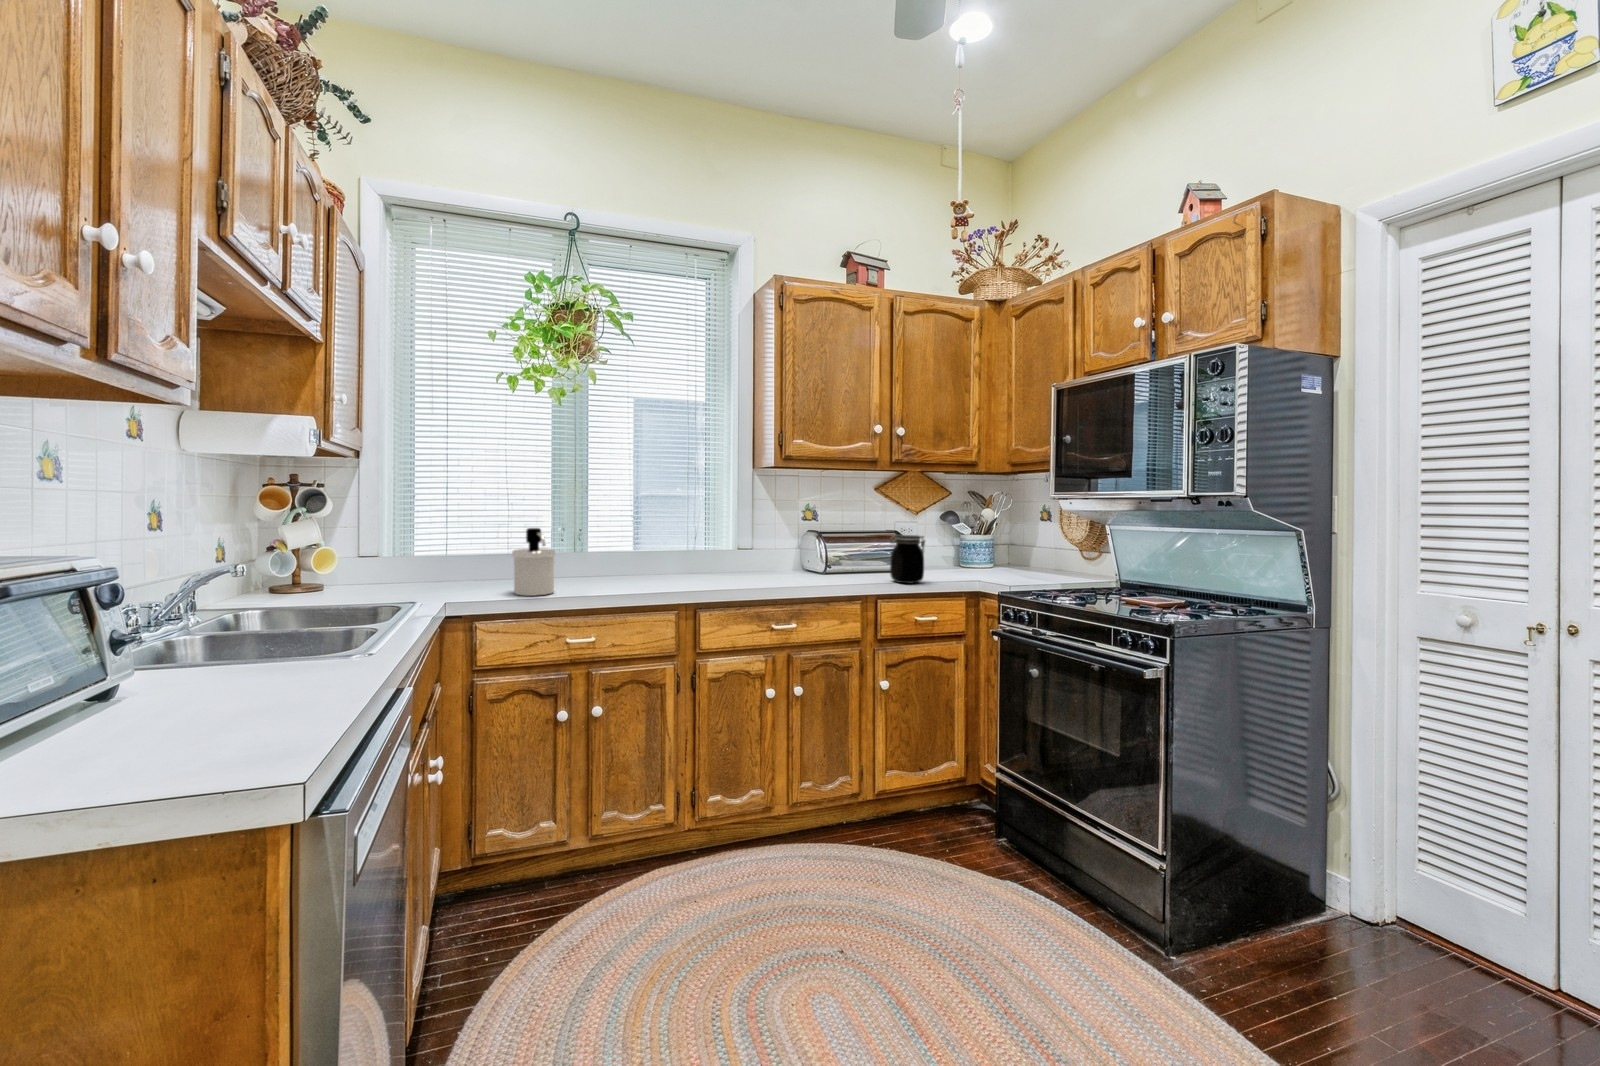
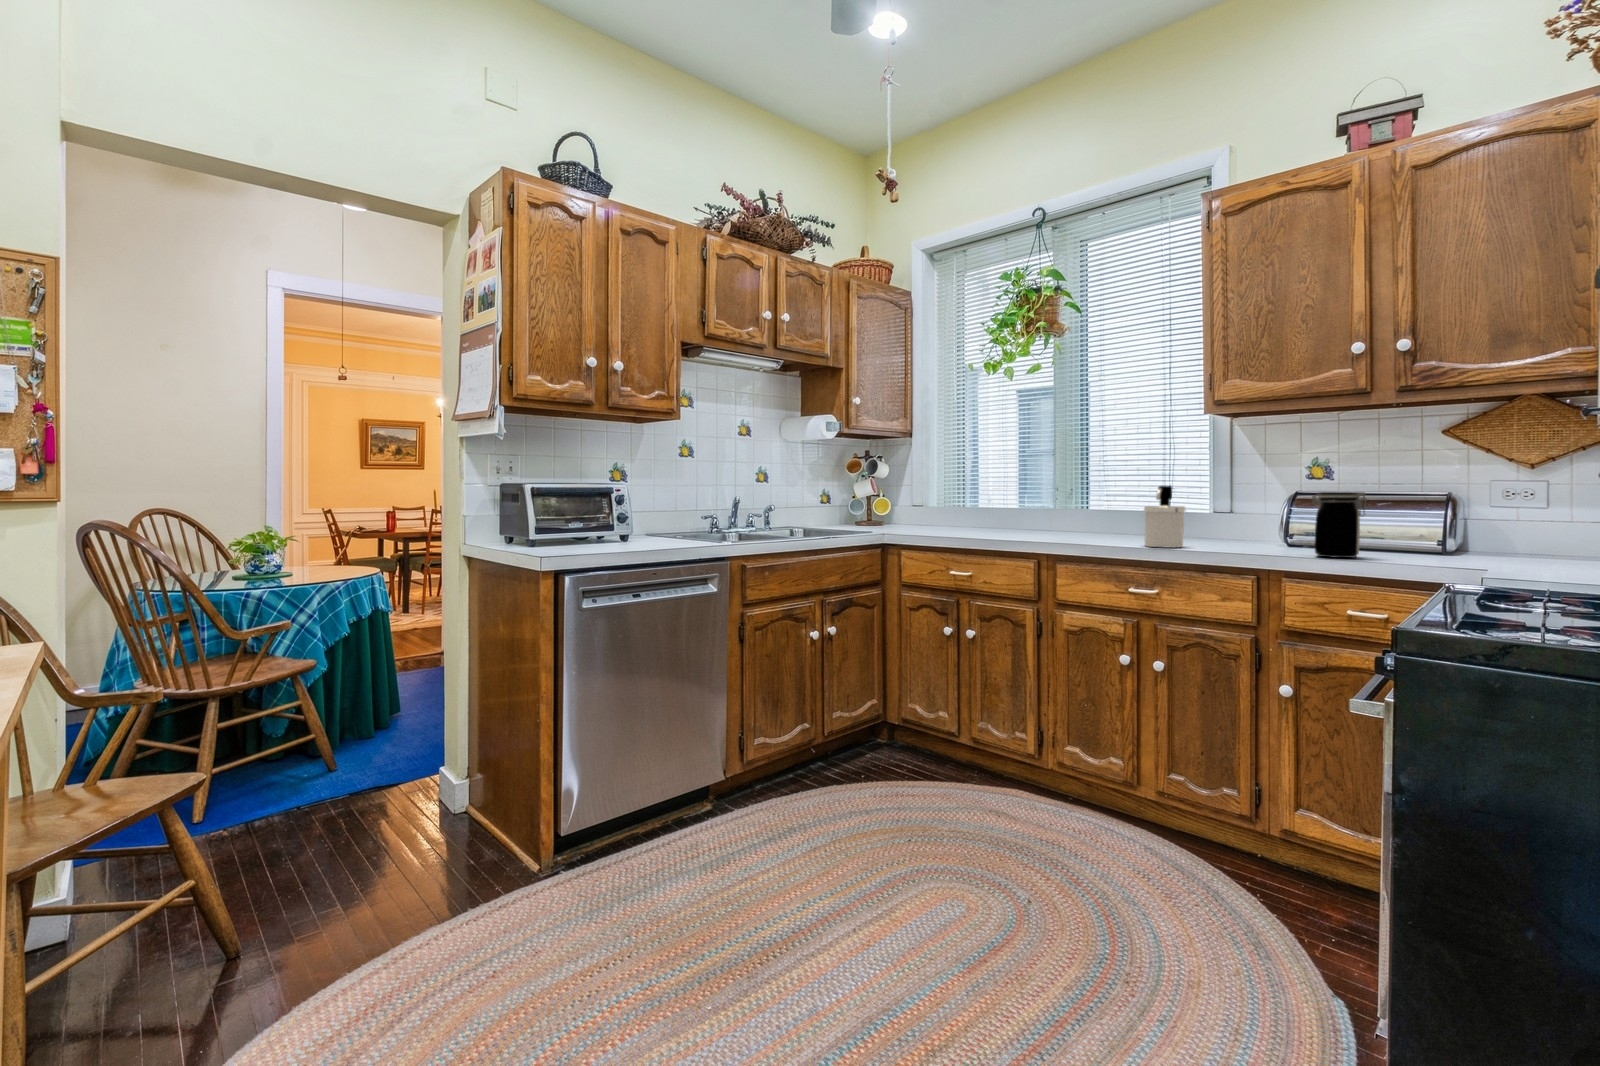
soap dispenser: present [512,528,555,596] -> present [1144,486,1185,548]

